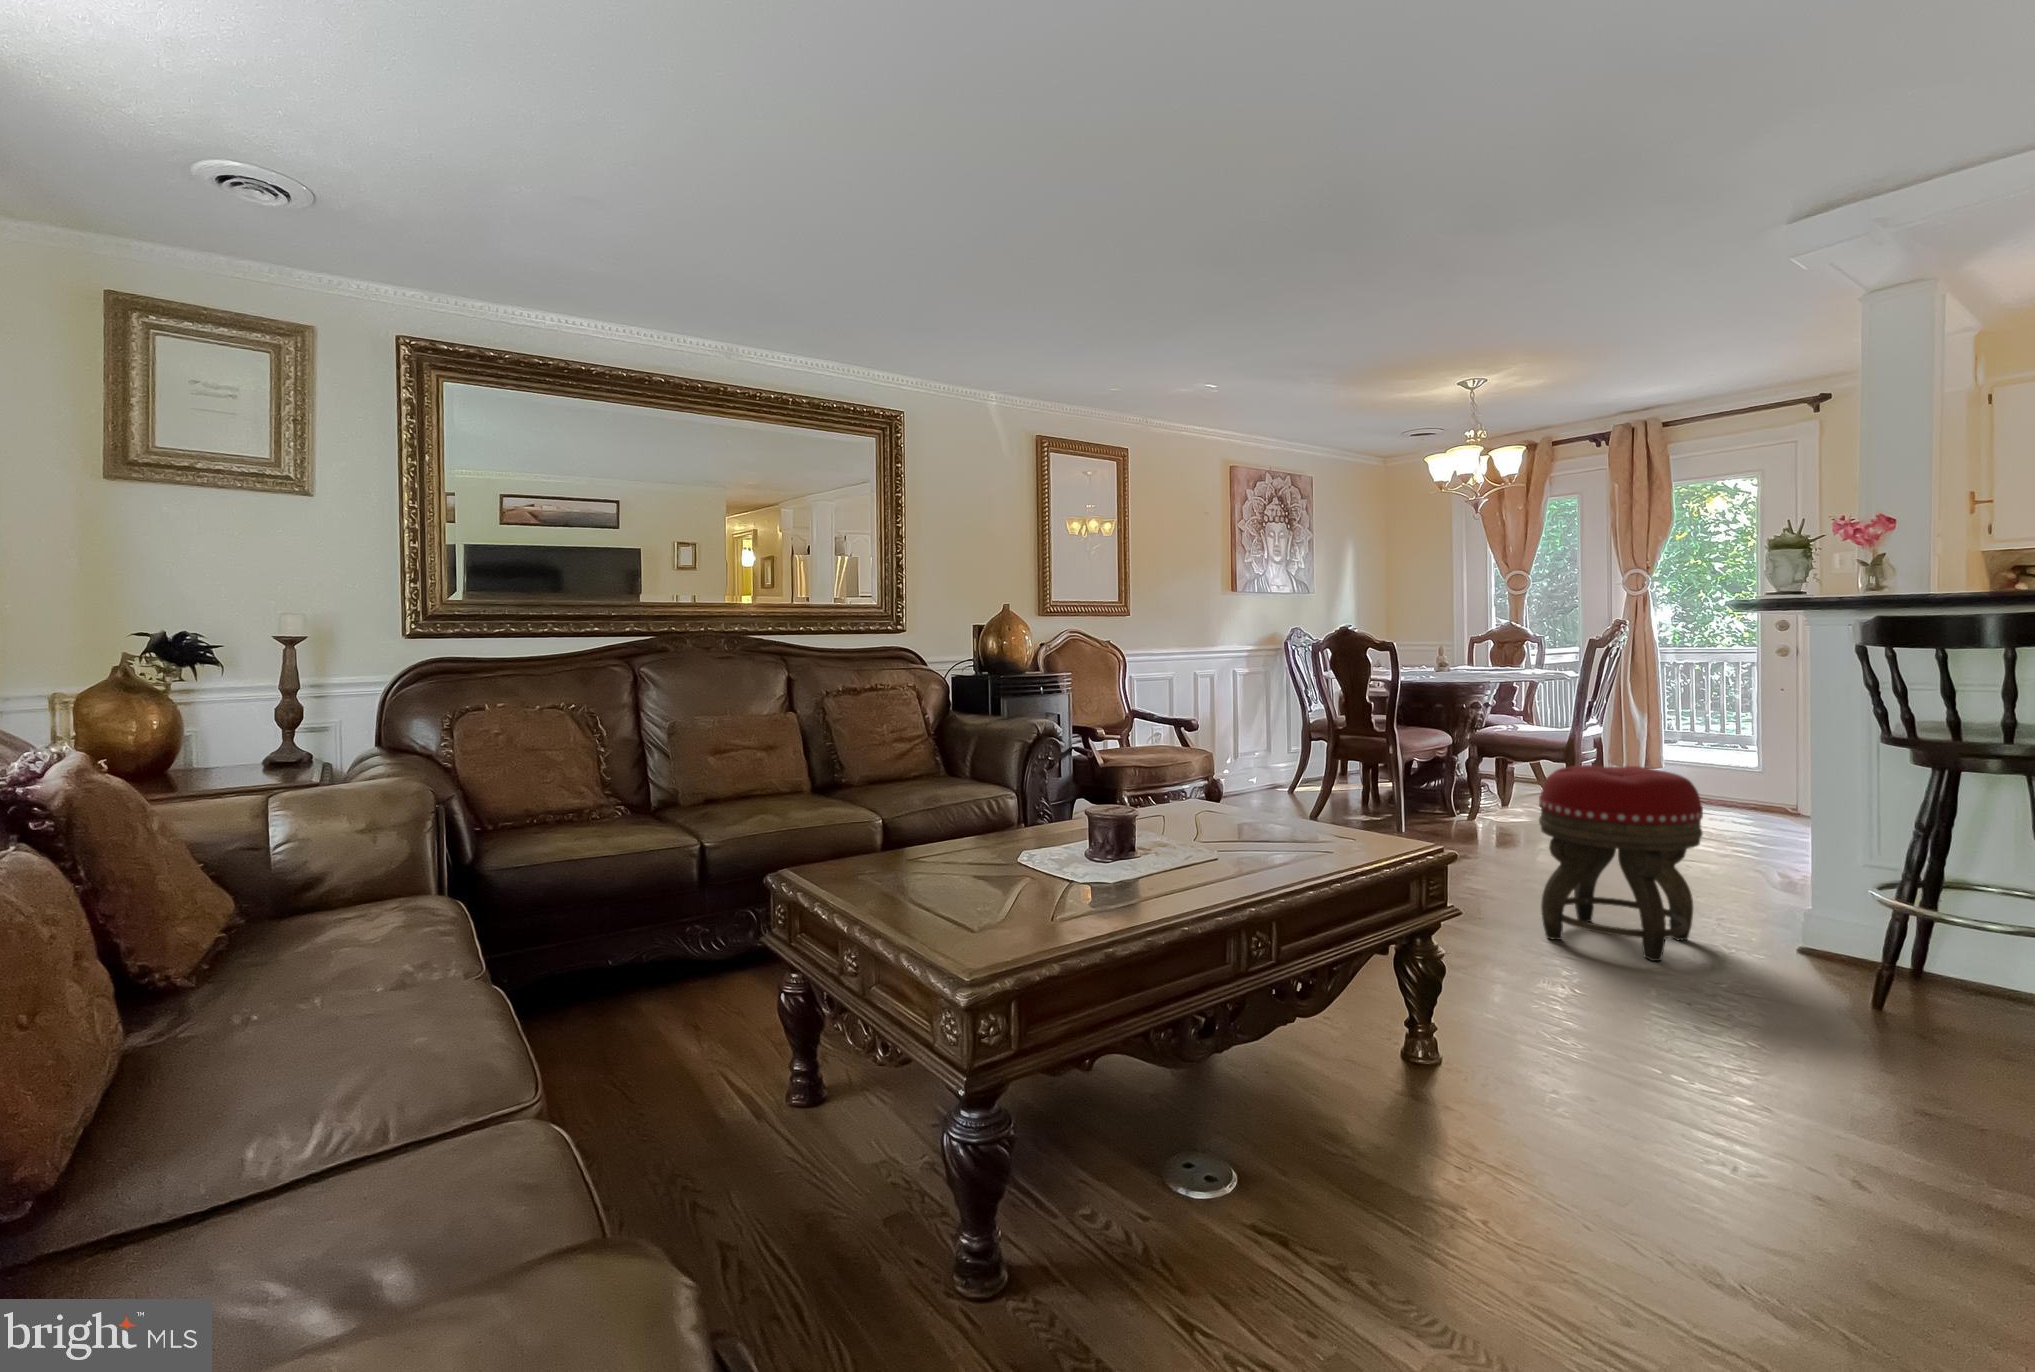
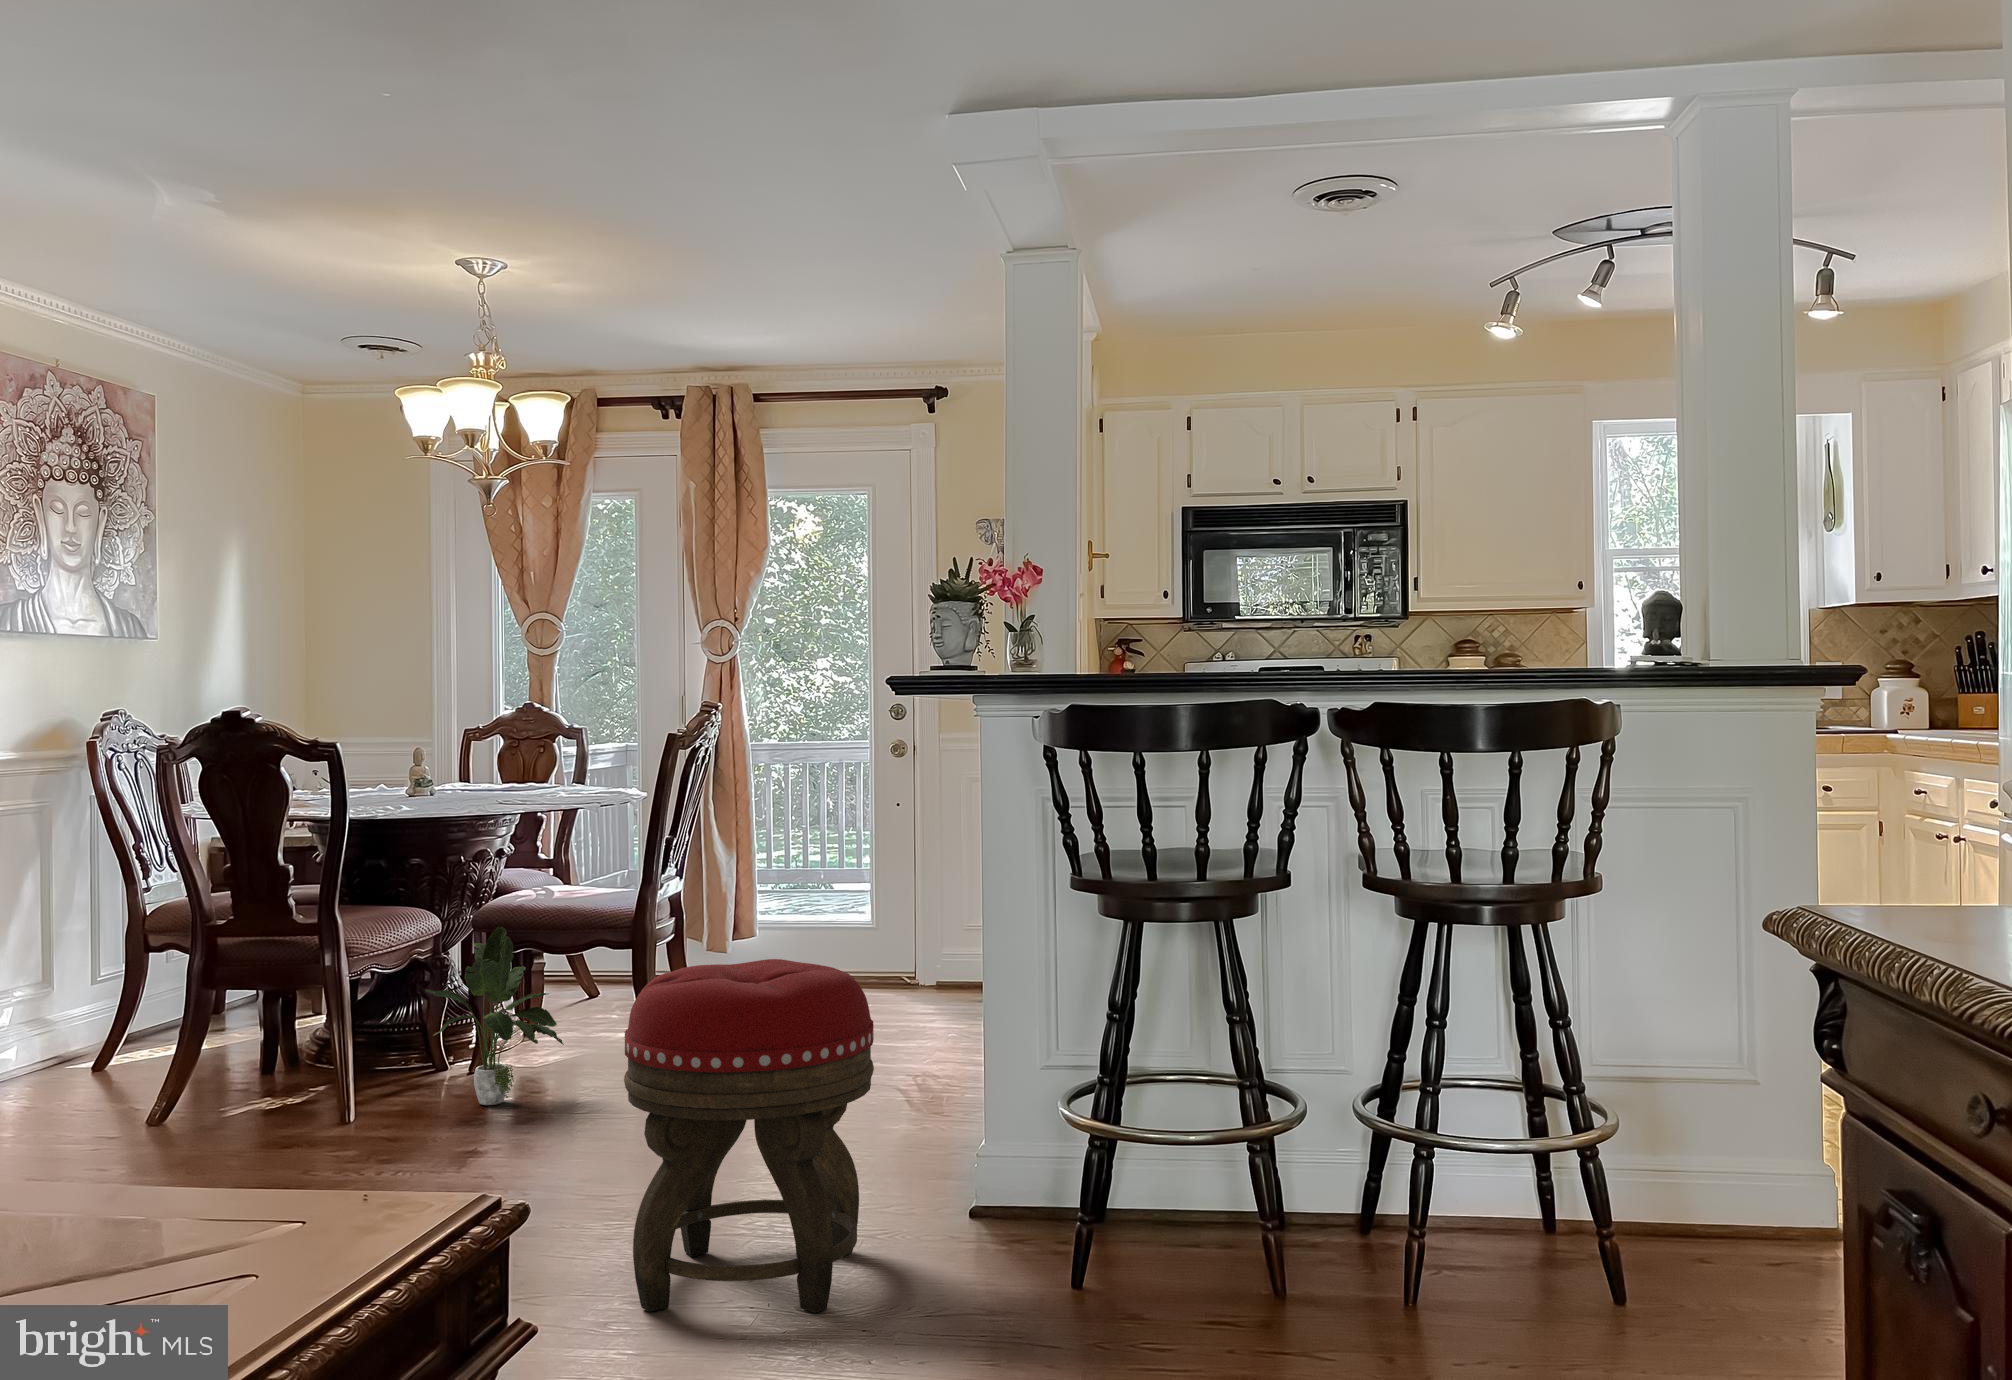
potted plant: none [1441,743,1520,836] -> present [425,927,564,1105]

